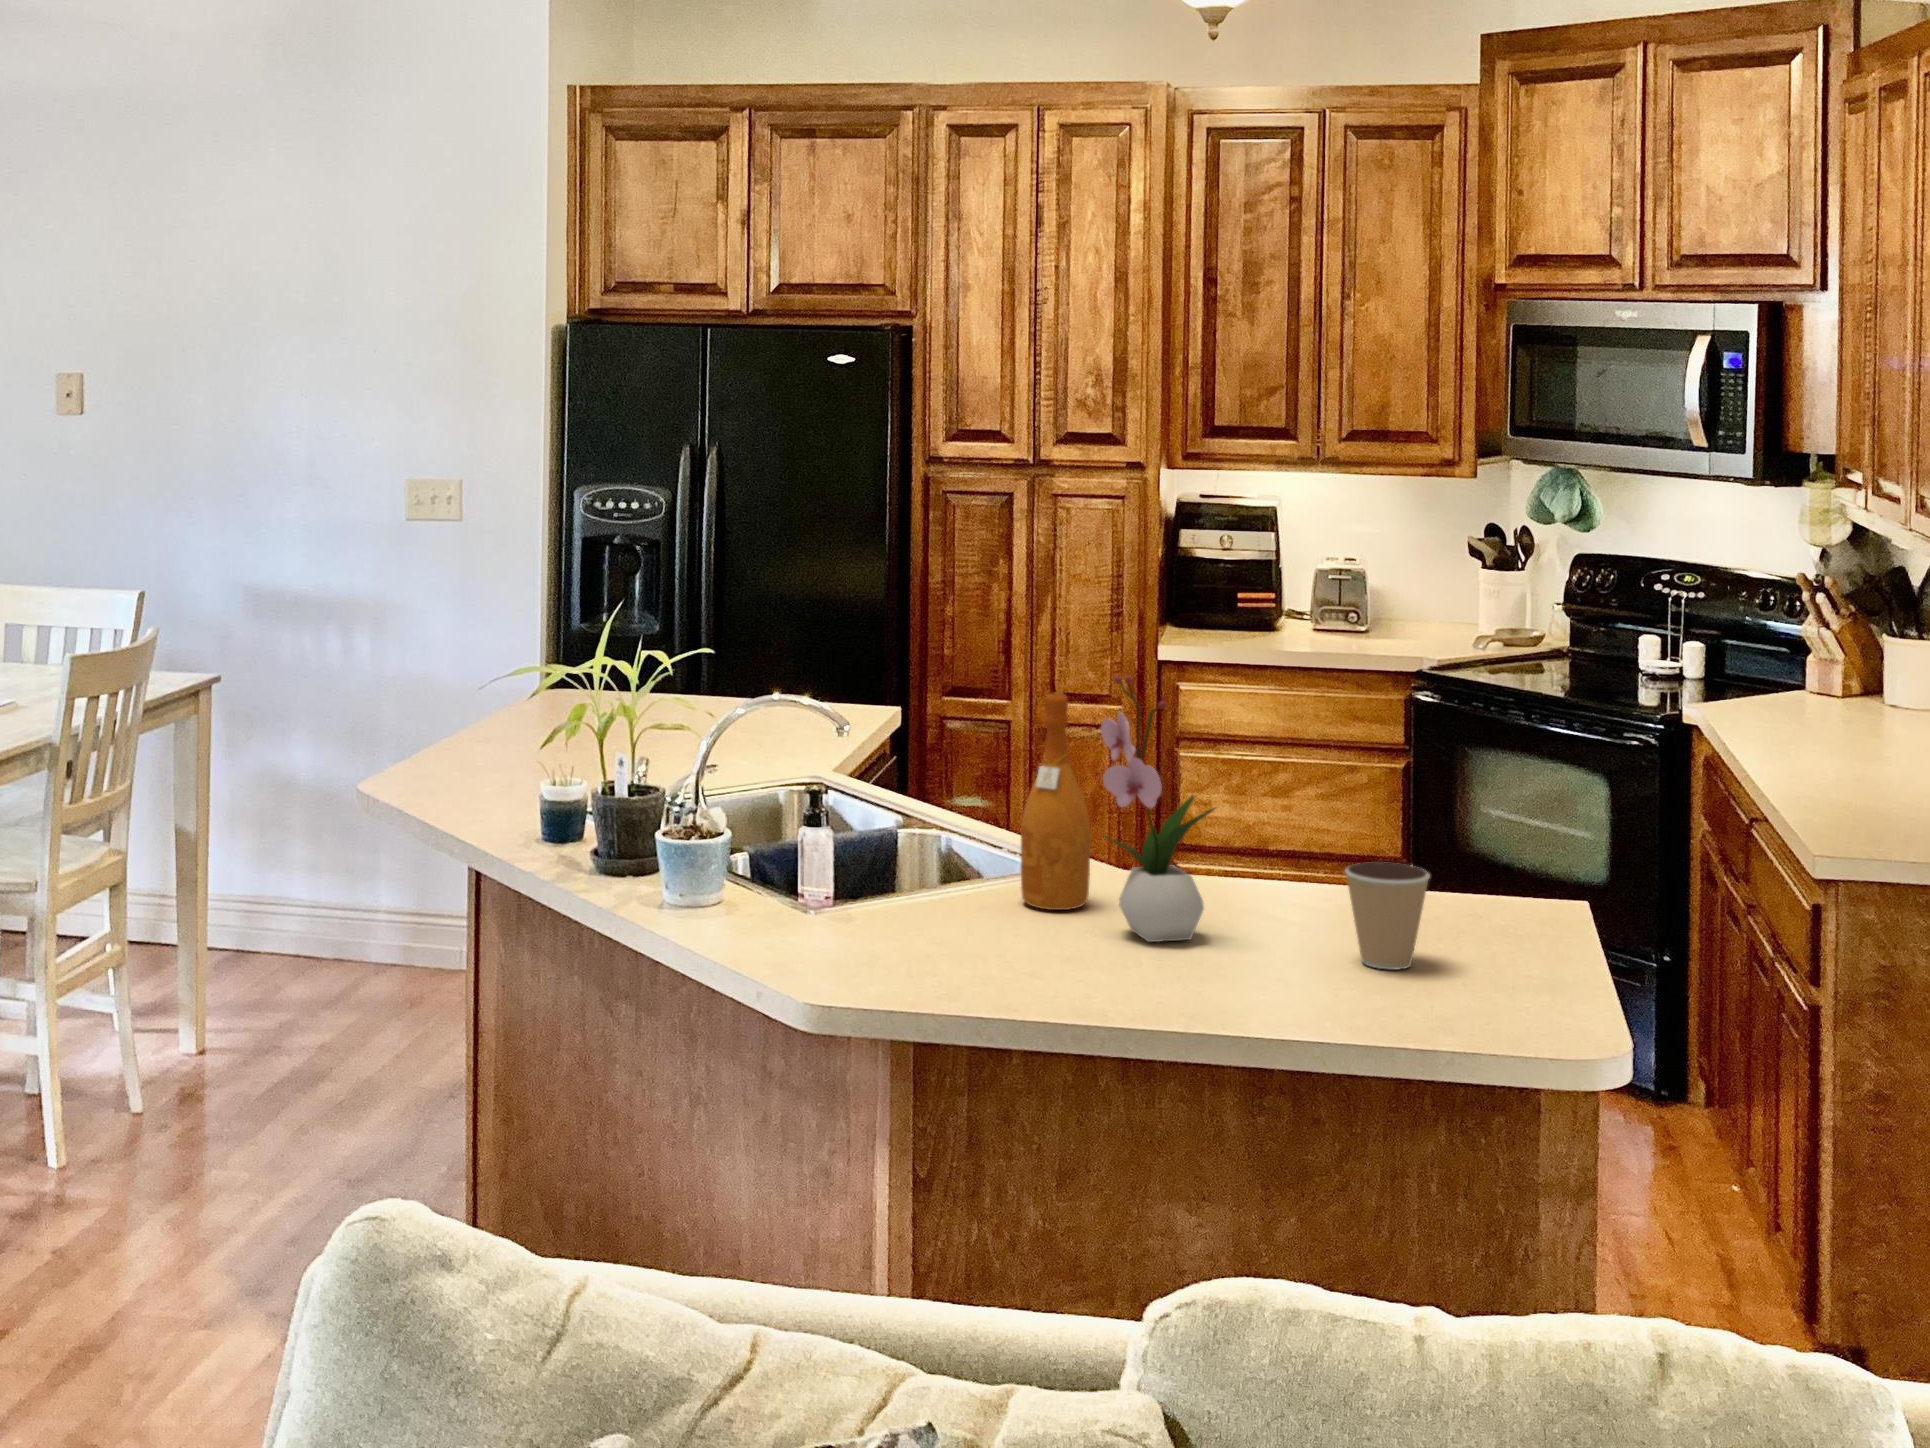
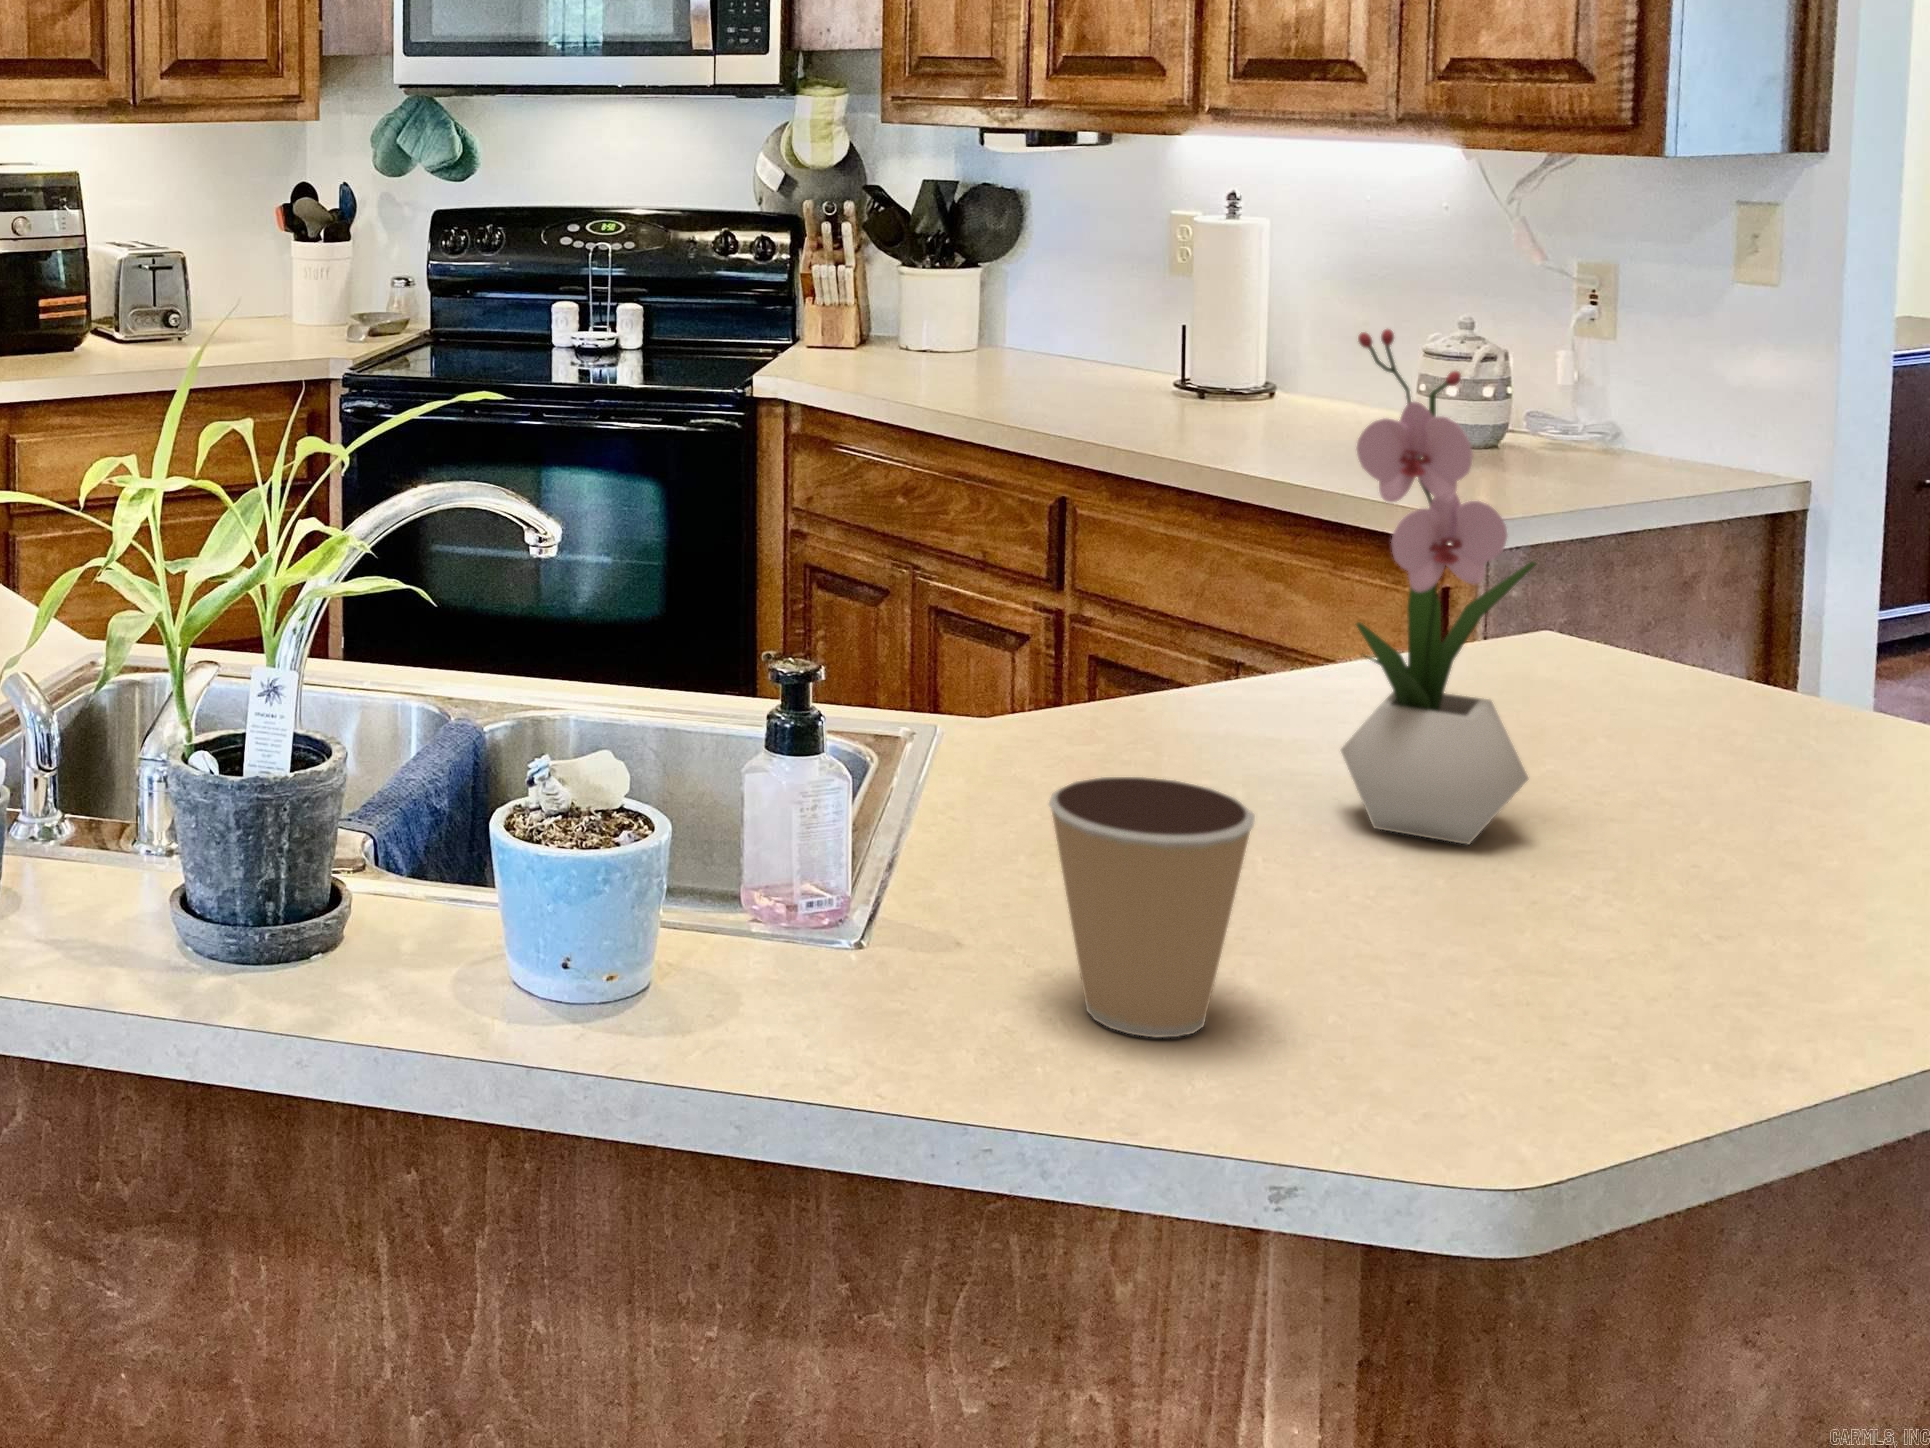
wine bottle: present [1021,693,1090,910] -> none [1050,389,1194,823]
coffee cup: present [1345,862,1430,970] -> present [1049,777,1255,1038]

